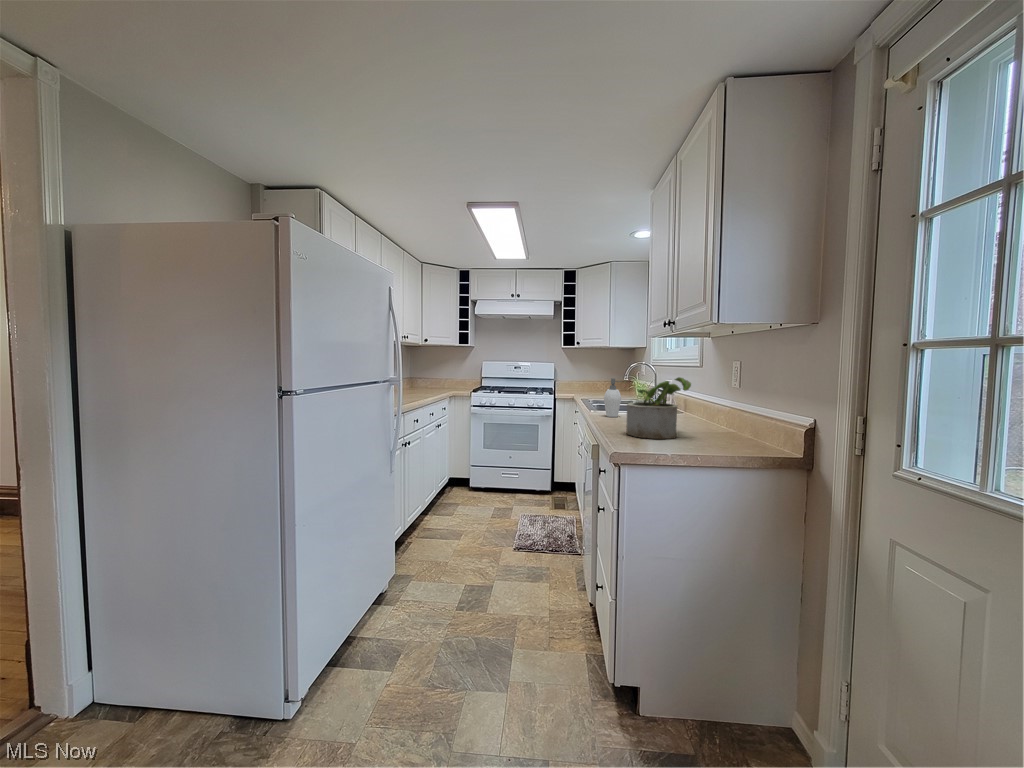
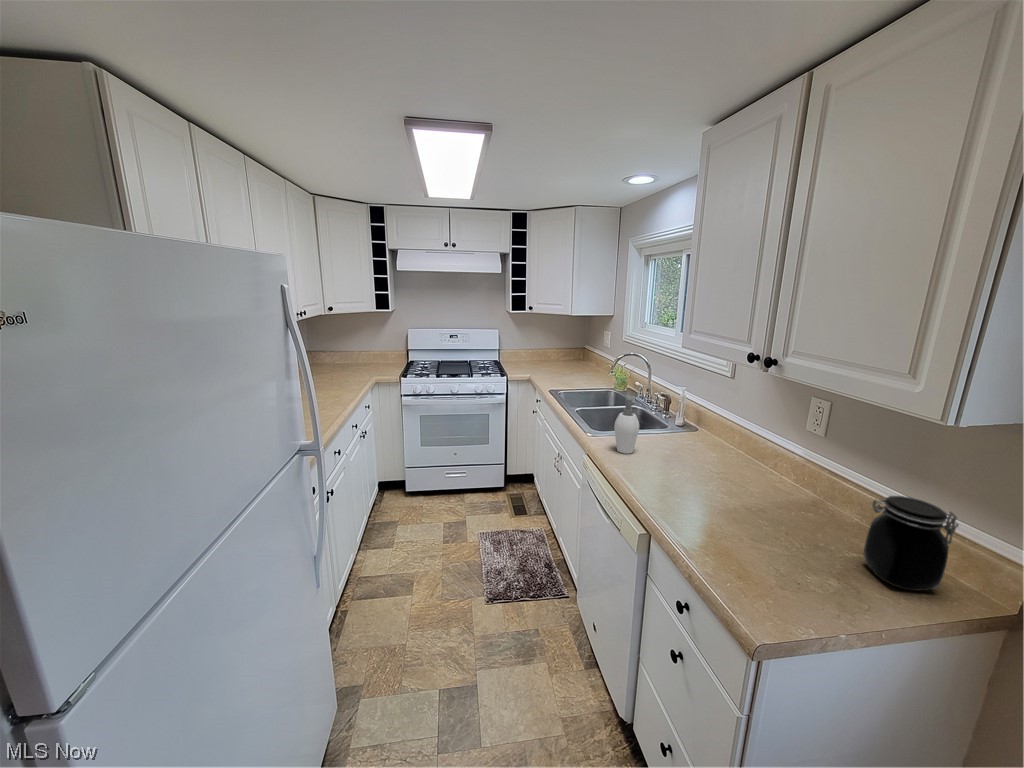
potted plant: present [627,377,691,439] -> none [703,451,828,565]
jar: none [710,396,750,446] -> present [864,496,958,591]

